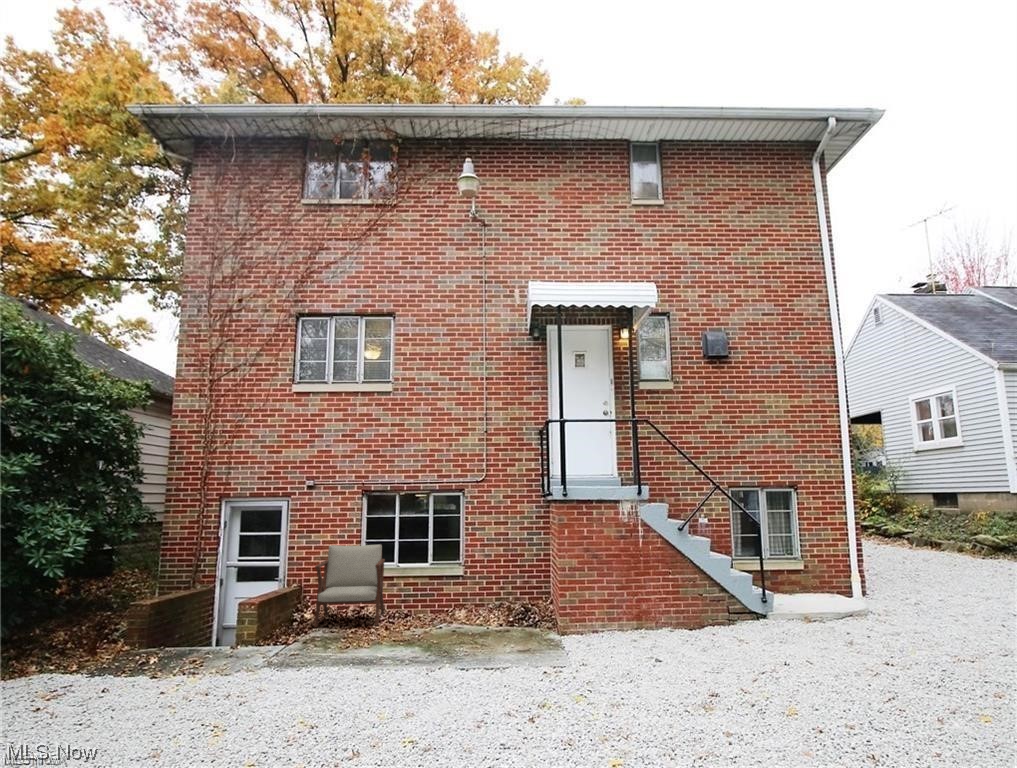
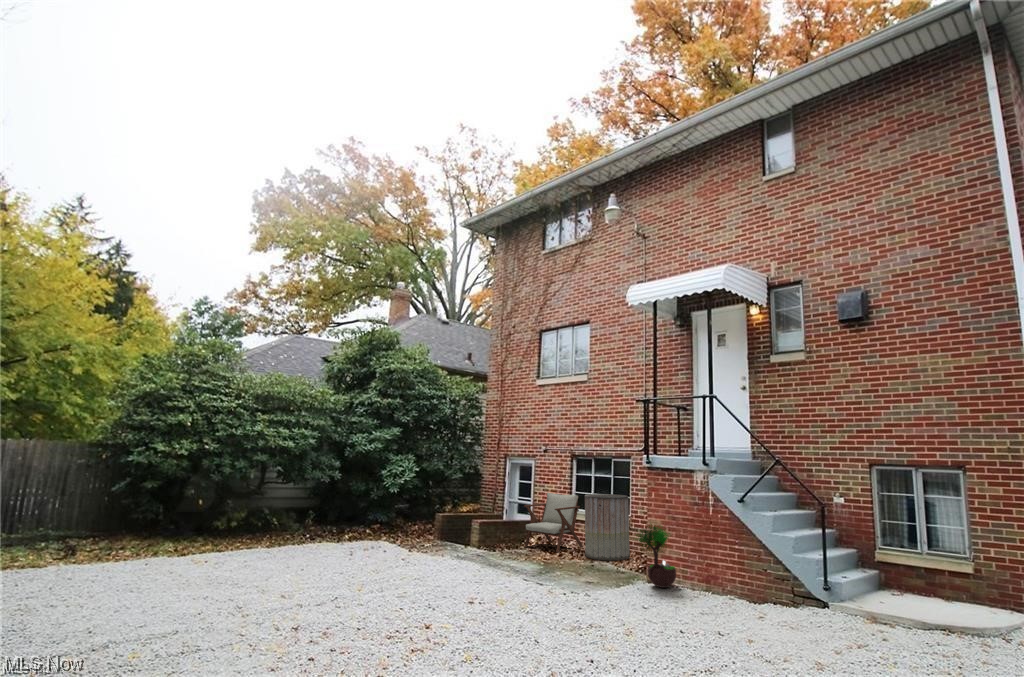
trash can: none [416,538,473,624] -> present [585,494,630,560]
potted tree: none [575,559,619,638] -> present [638,526,676,588]

